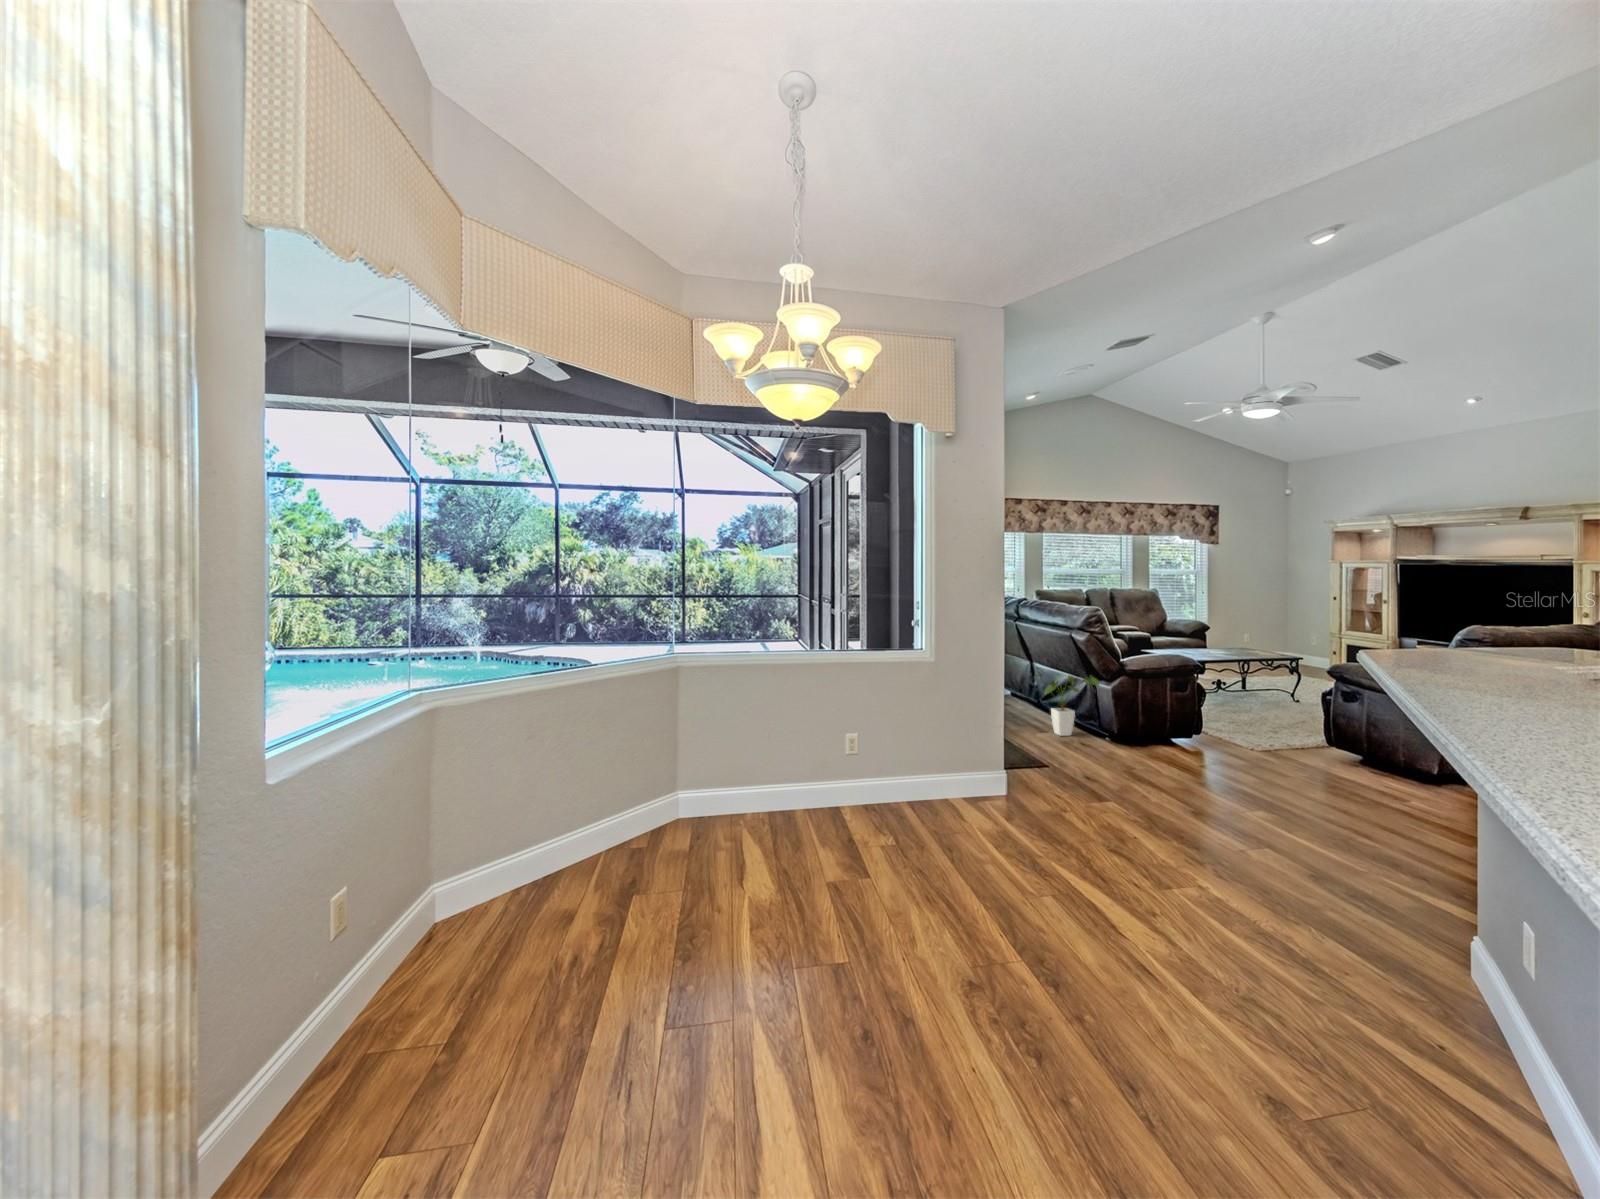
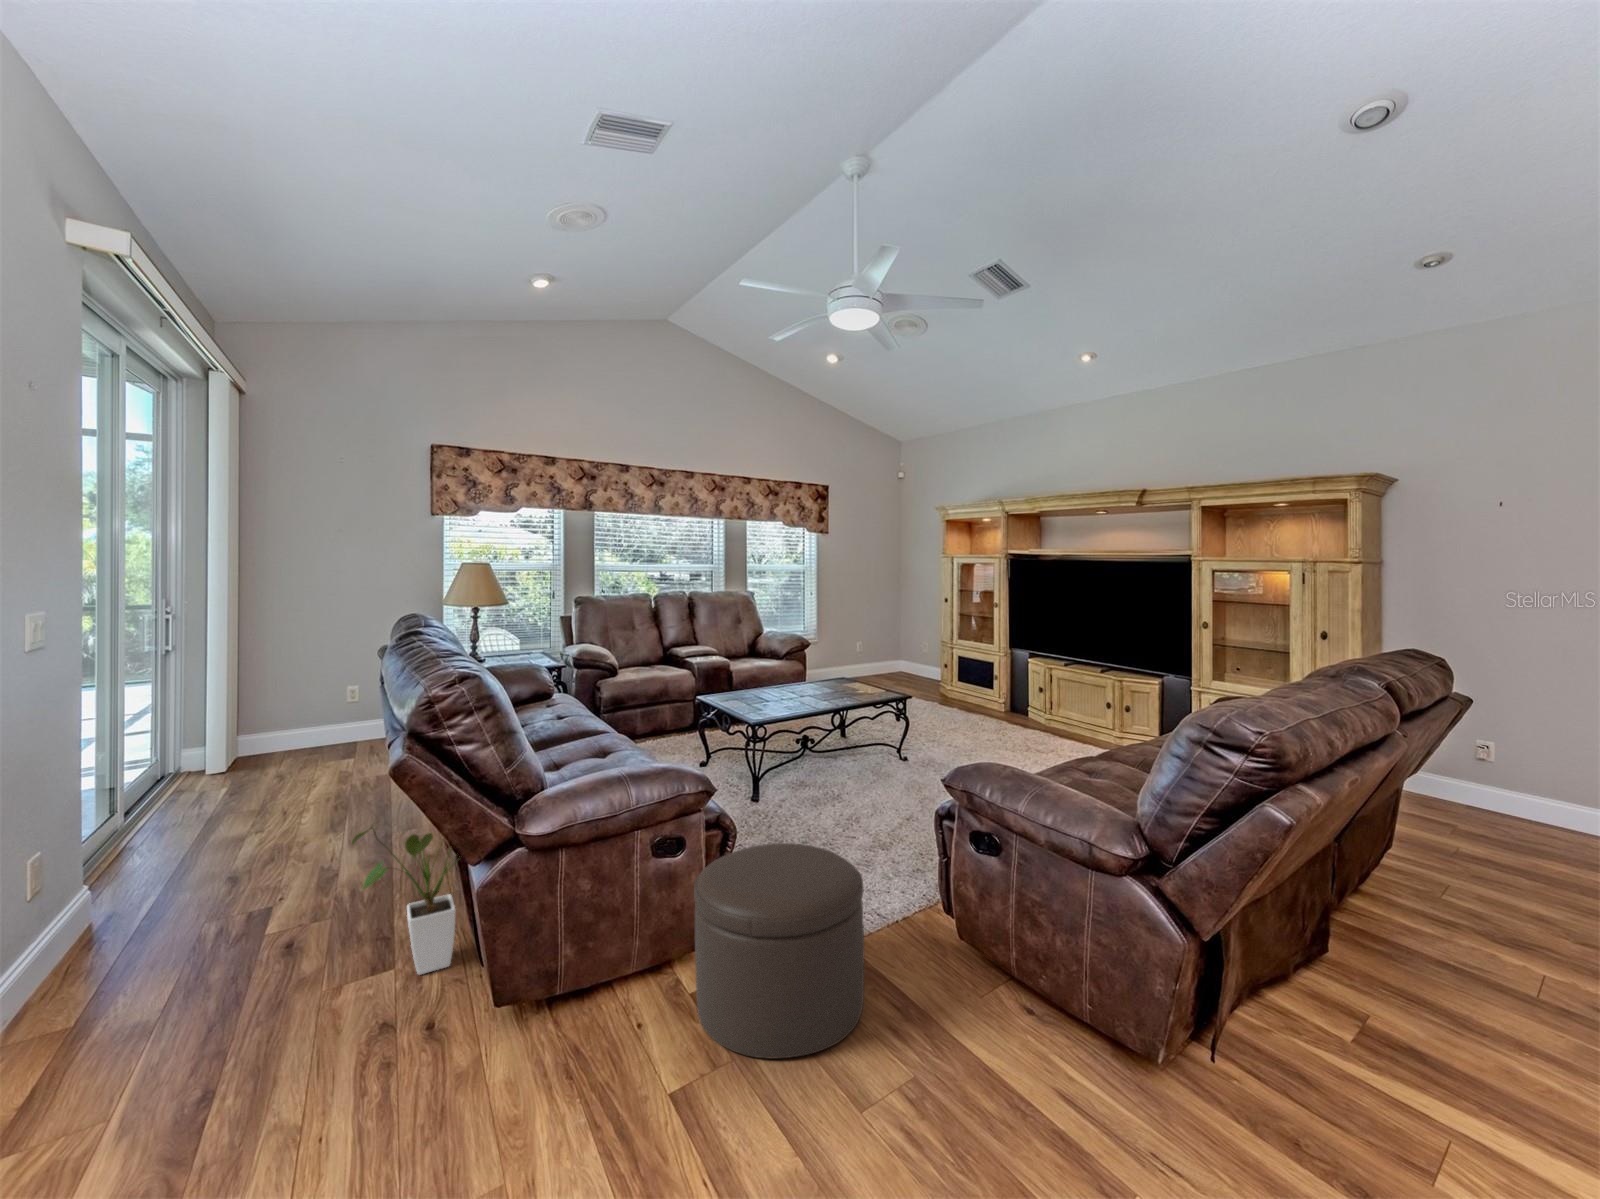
ottoman: none [1201,696,1292,771] -> present [694,843,864,1058]

